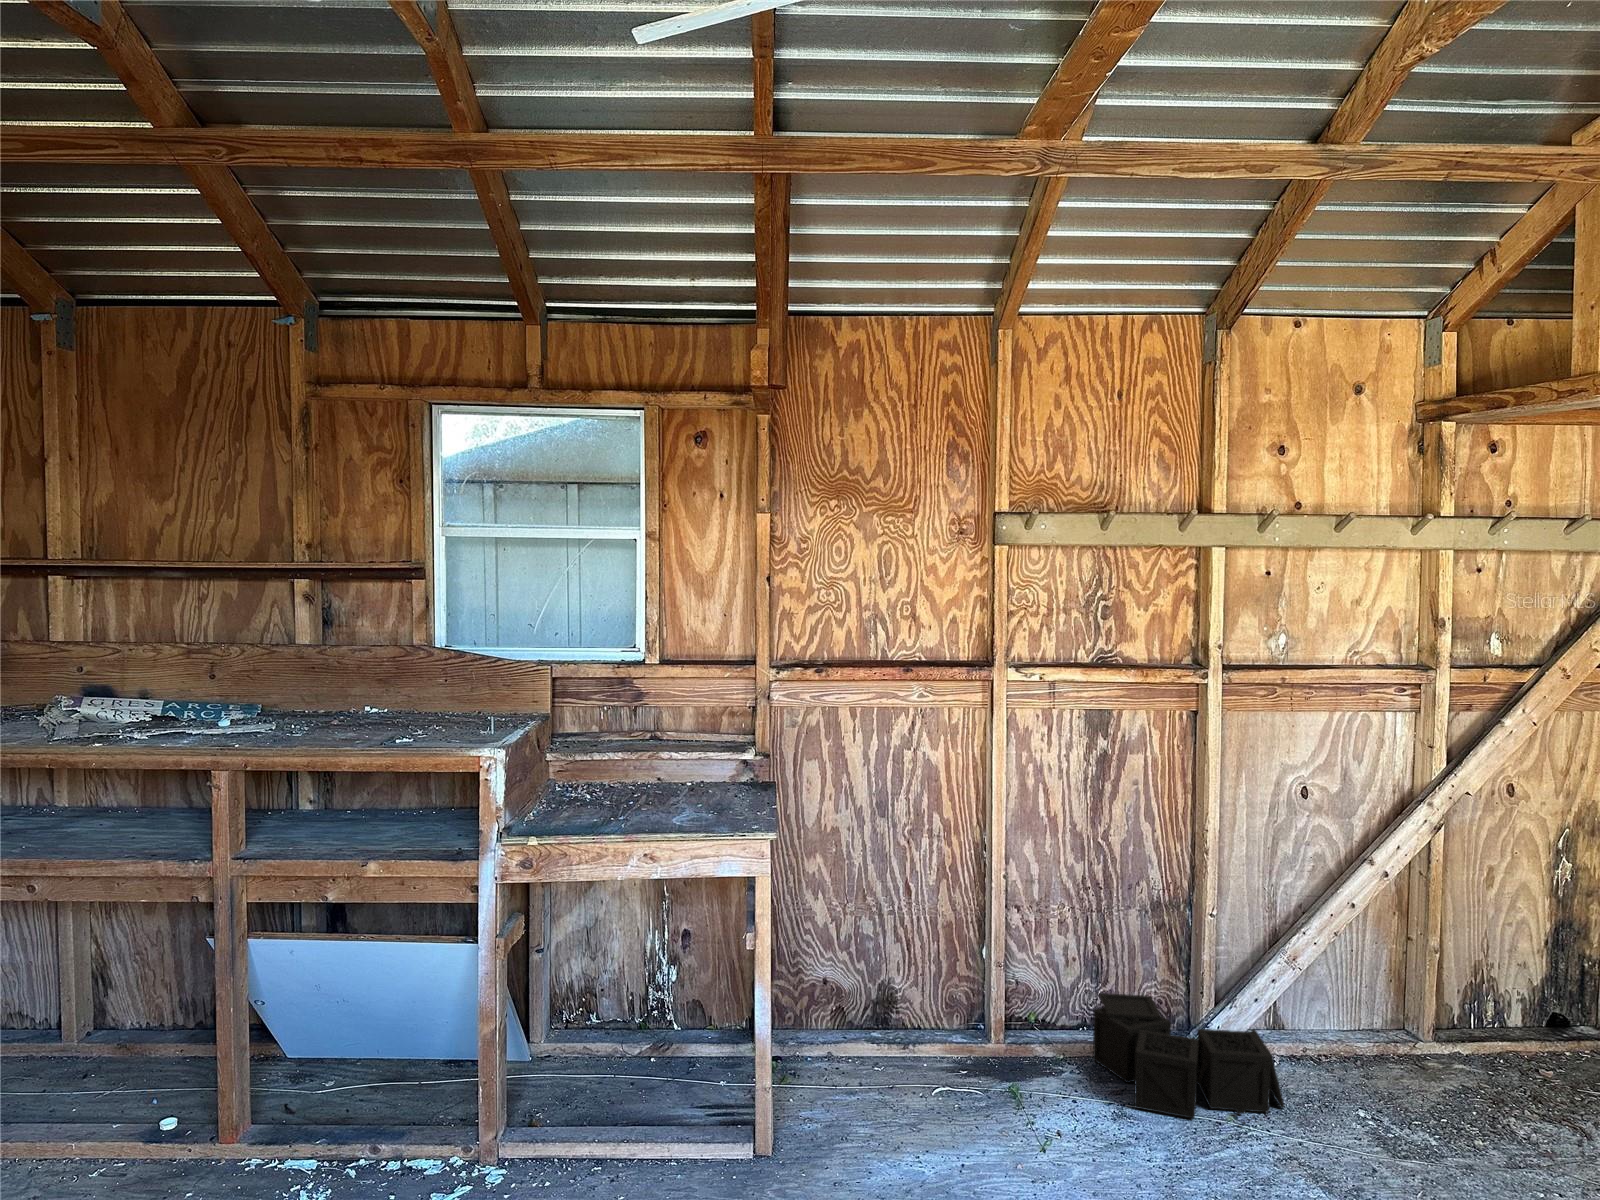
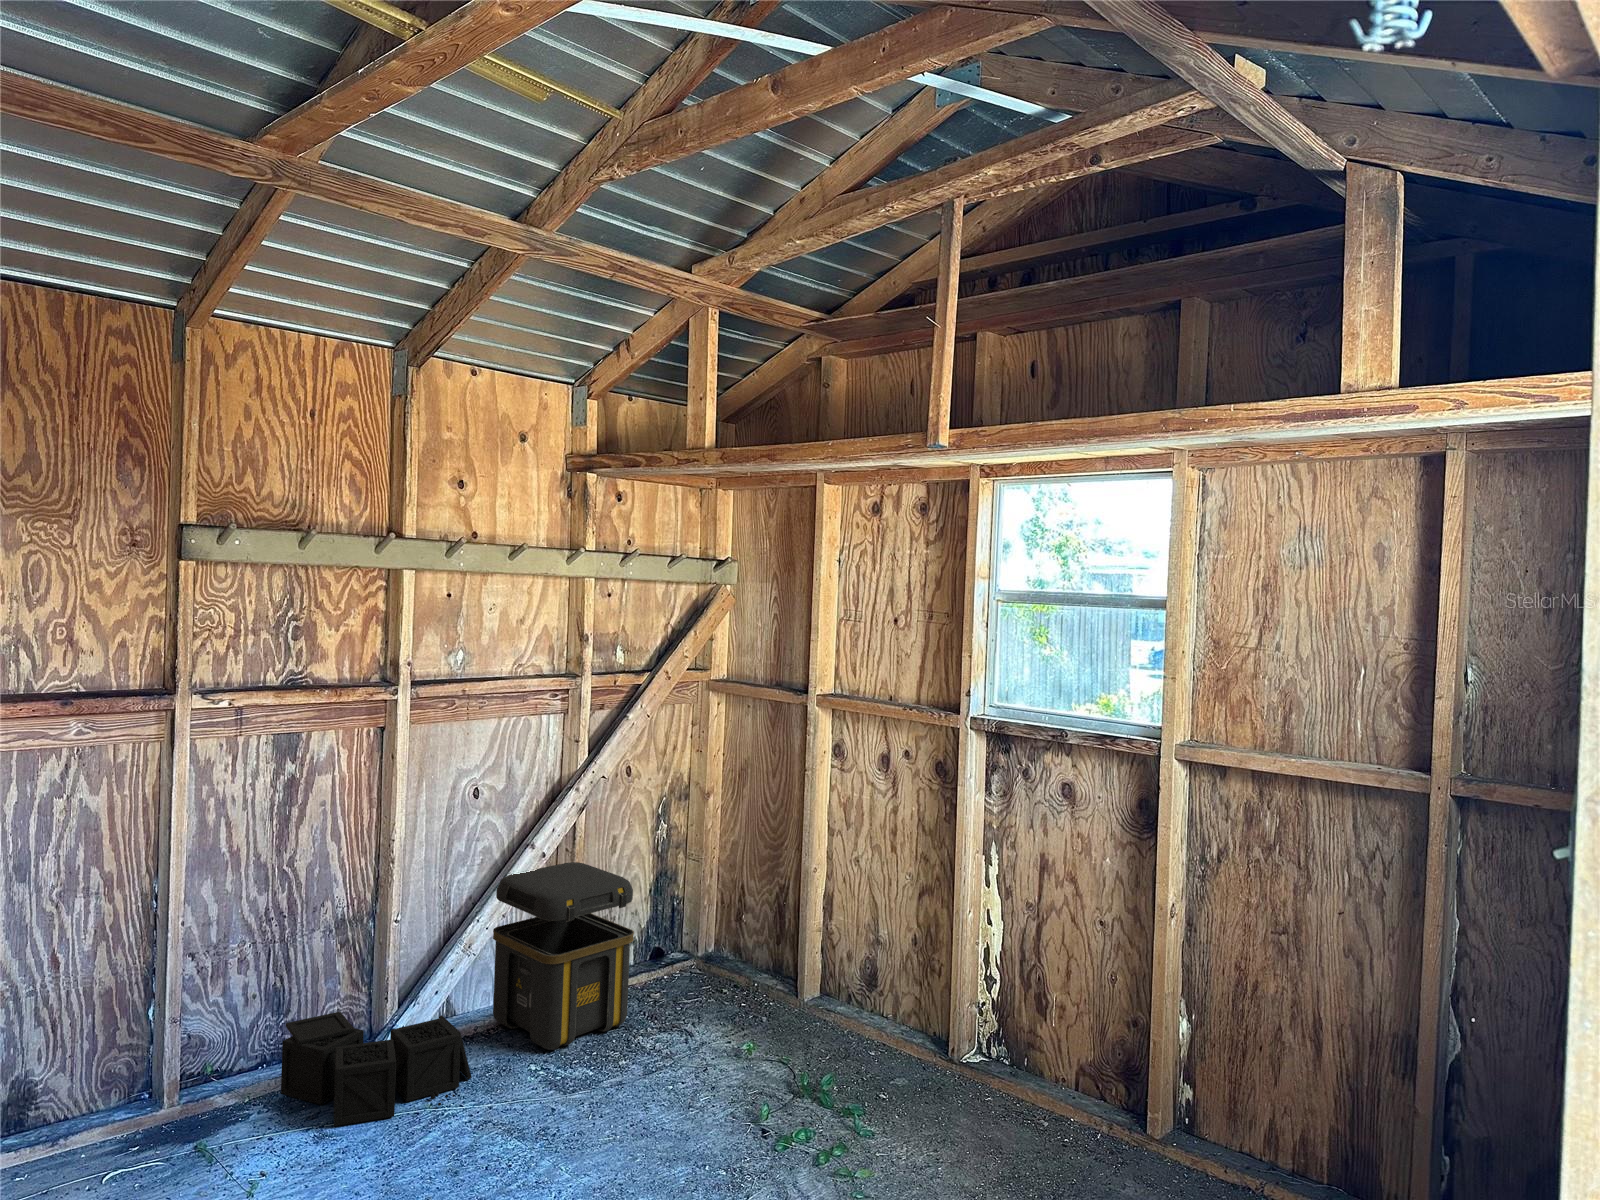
toolbox: none [1321,891,1507,1108] -> present [493,862,634,1050]

